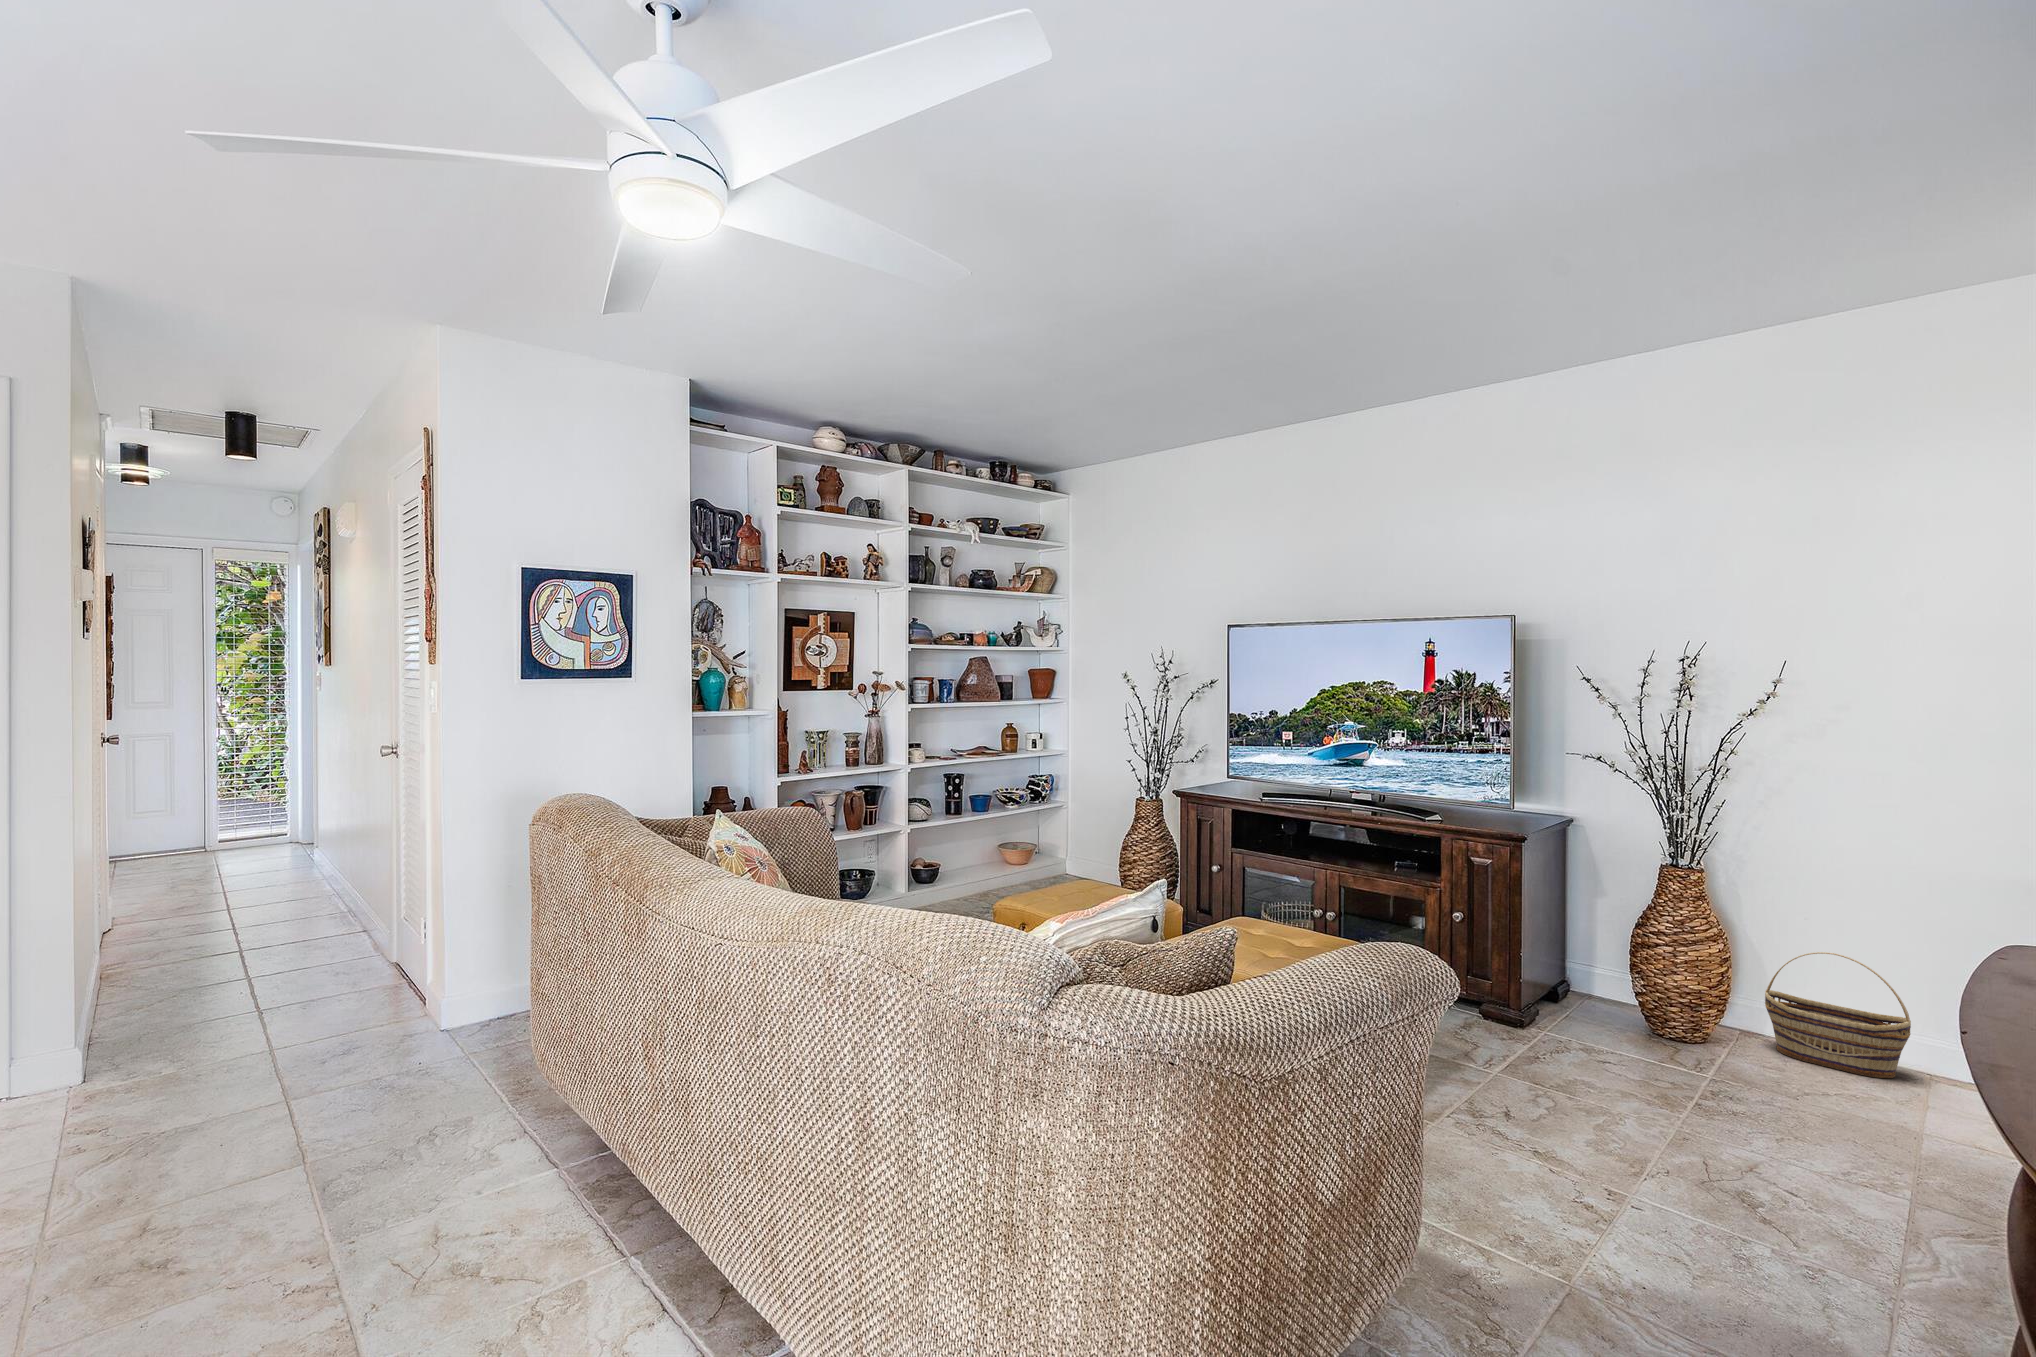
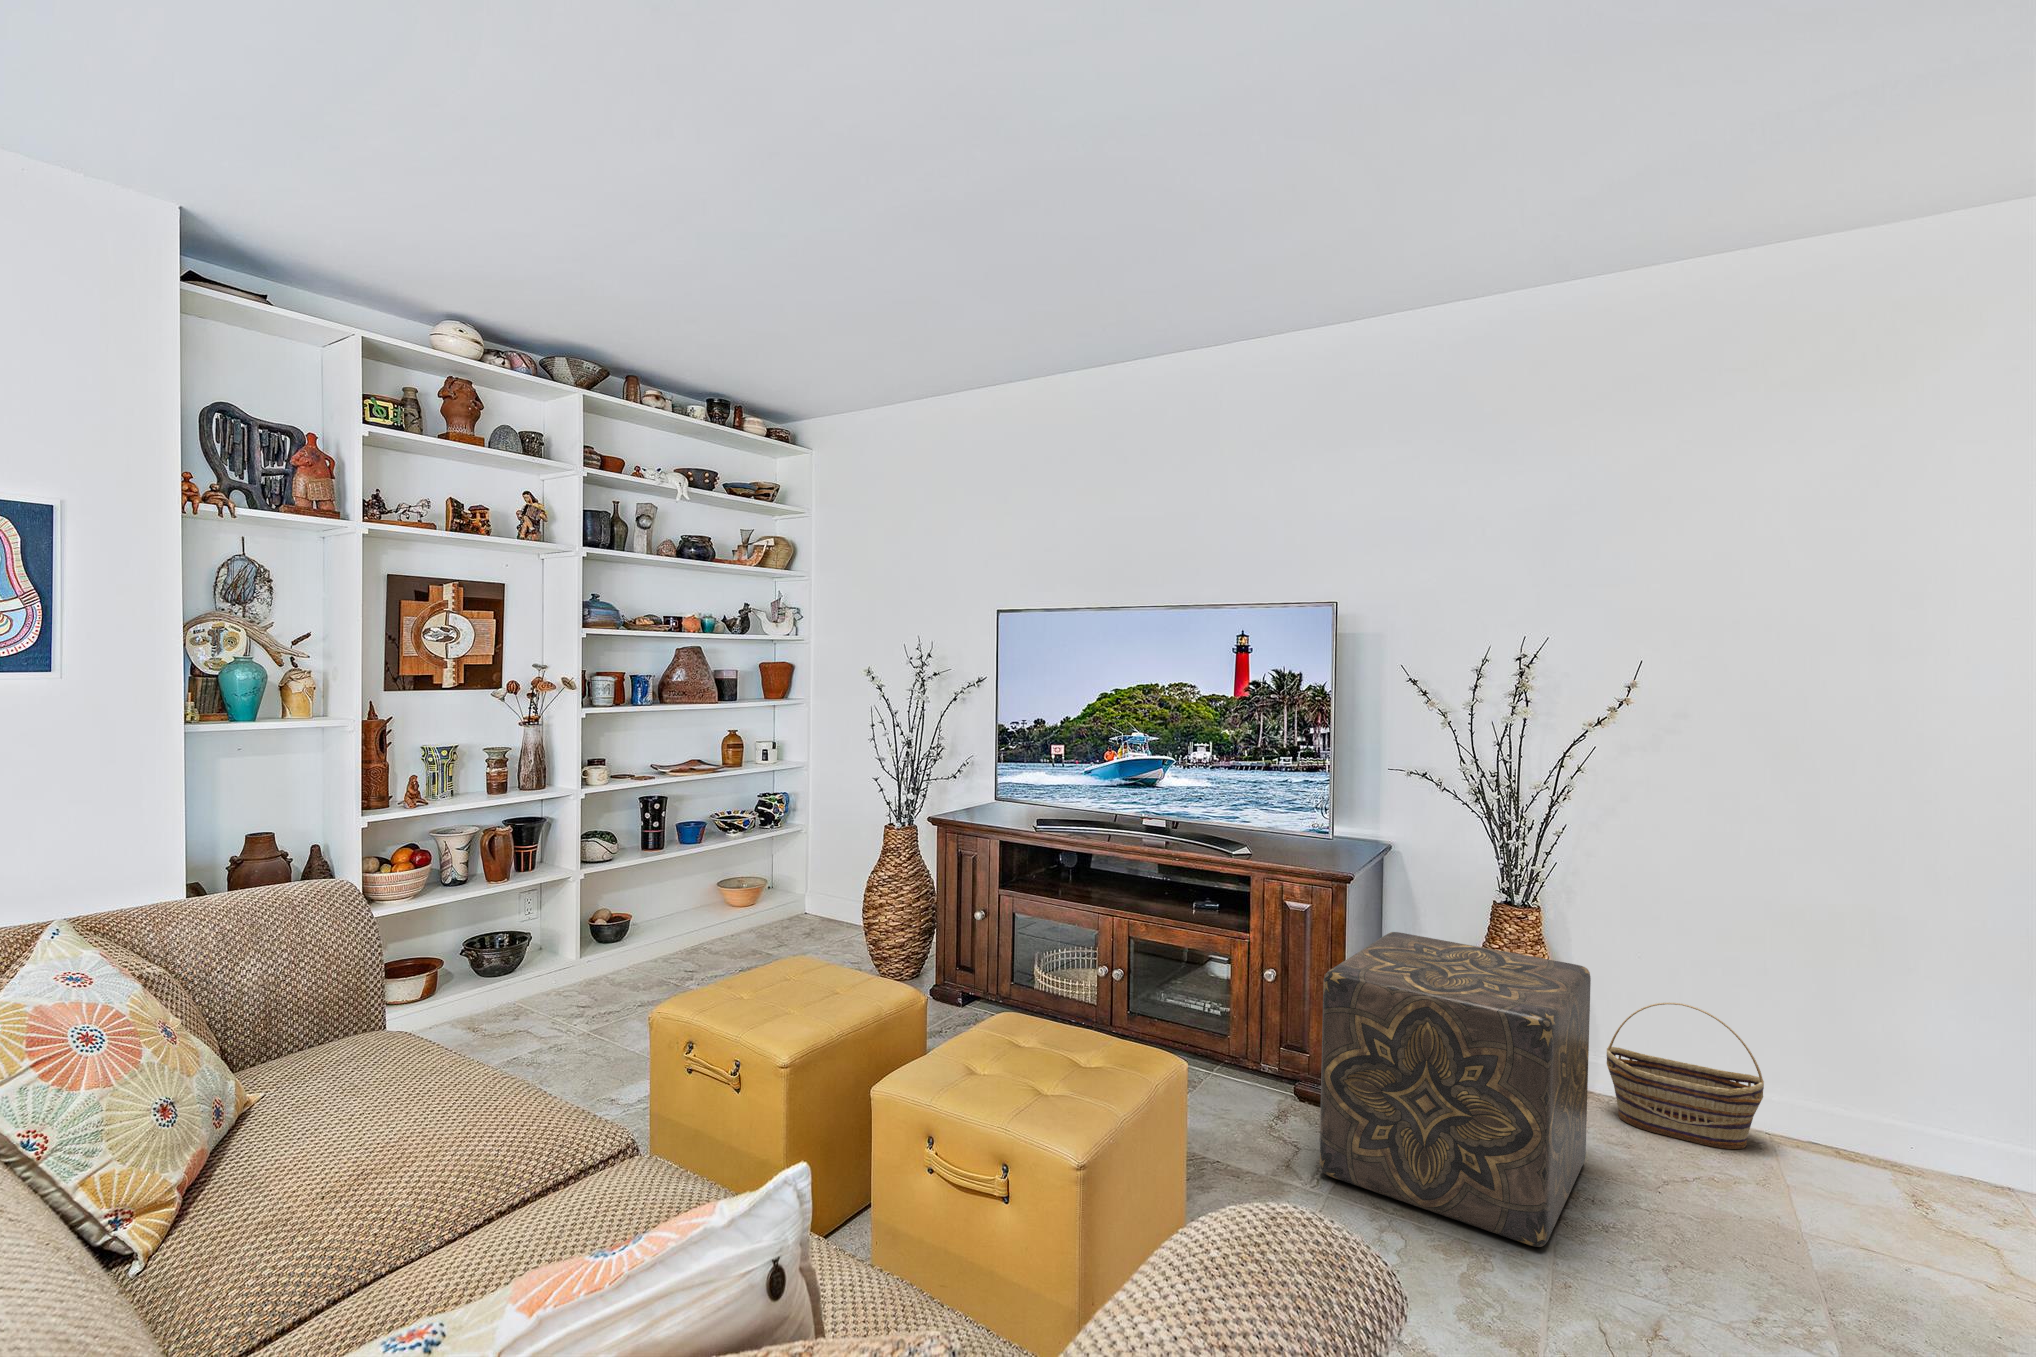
ottoman: none [1491,884,1733,1119] -> present [1319,932,1591,1247]

